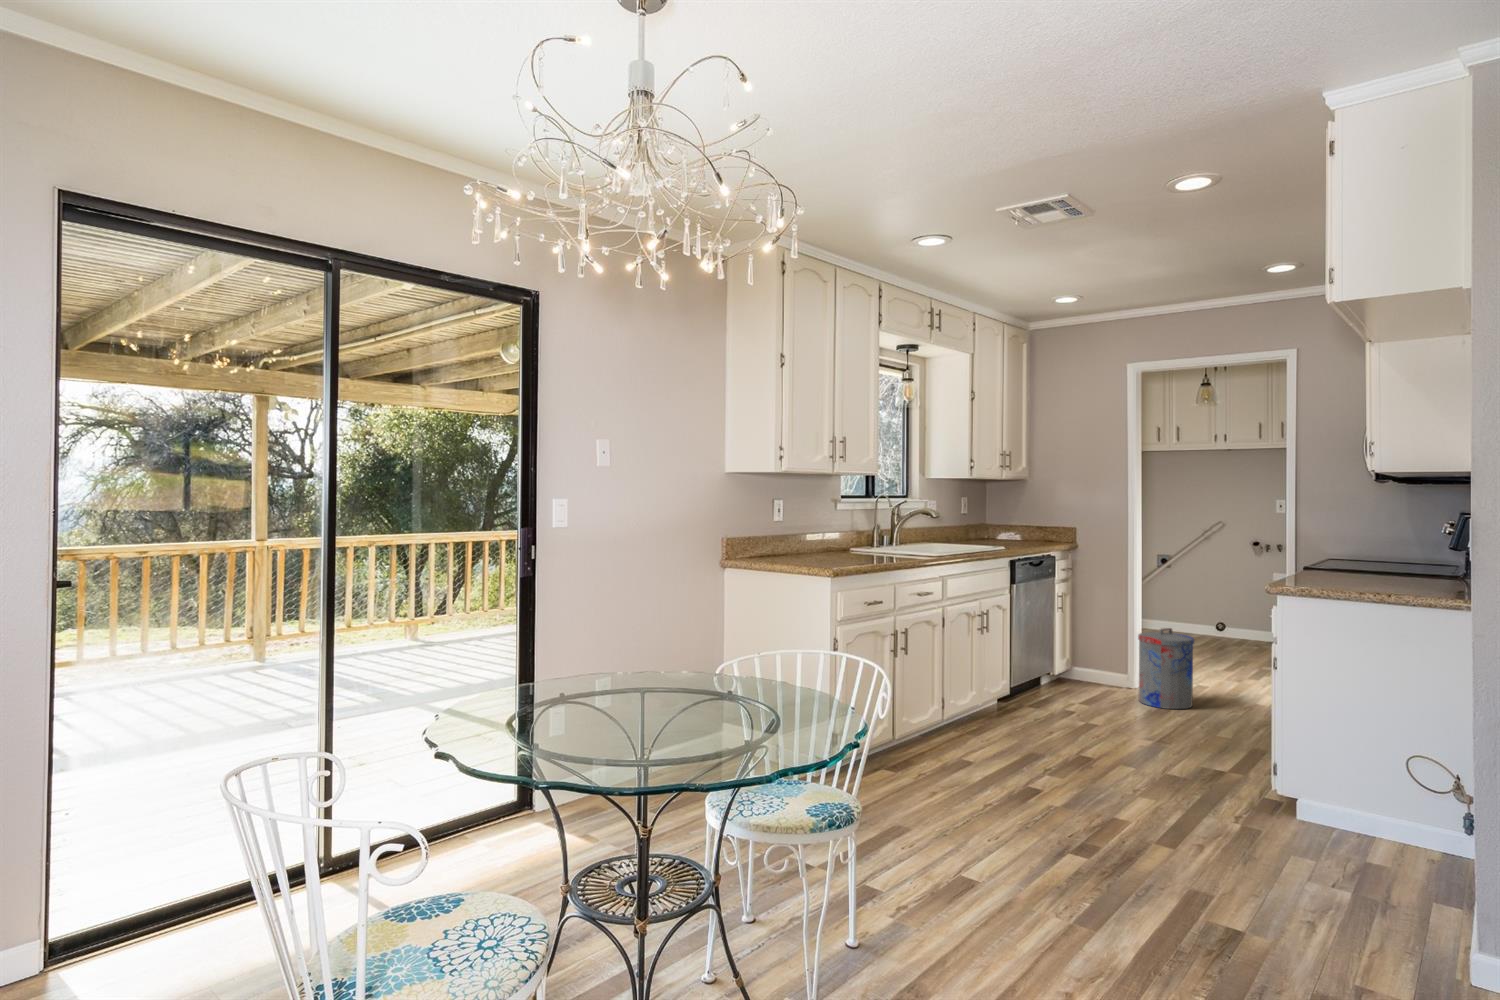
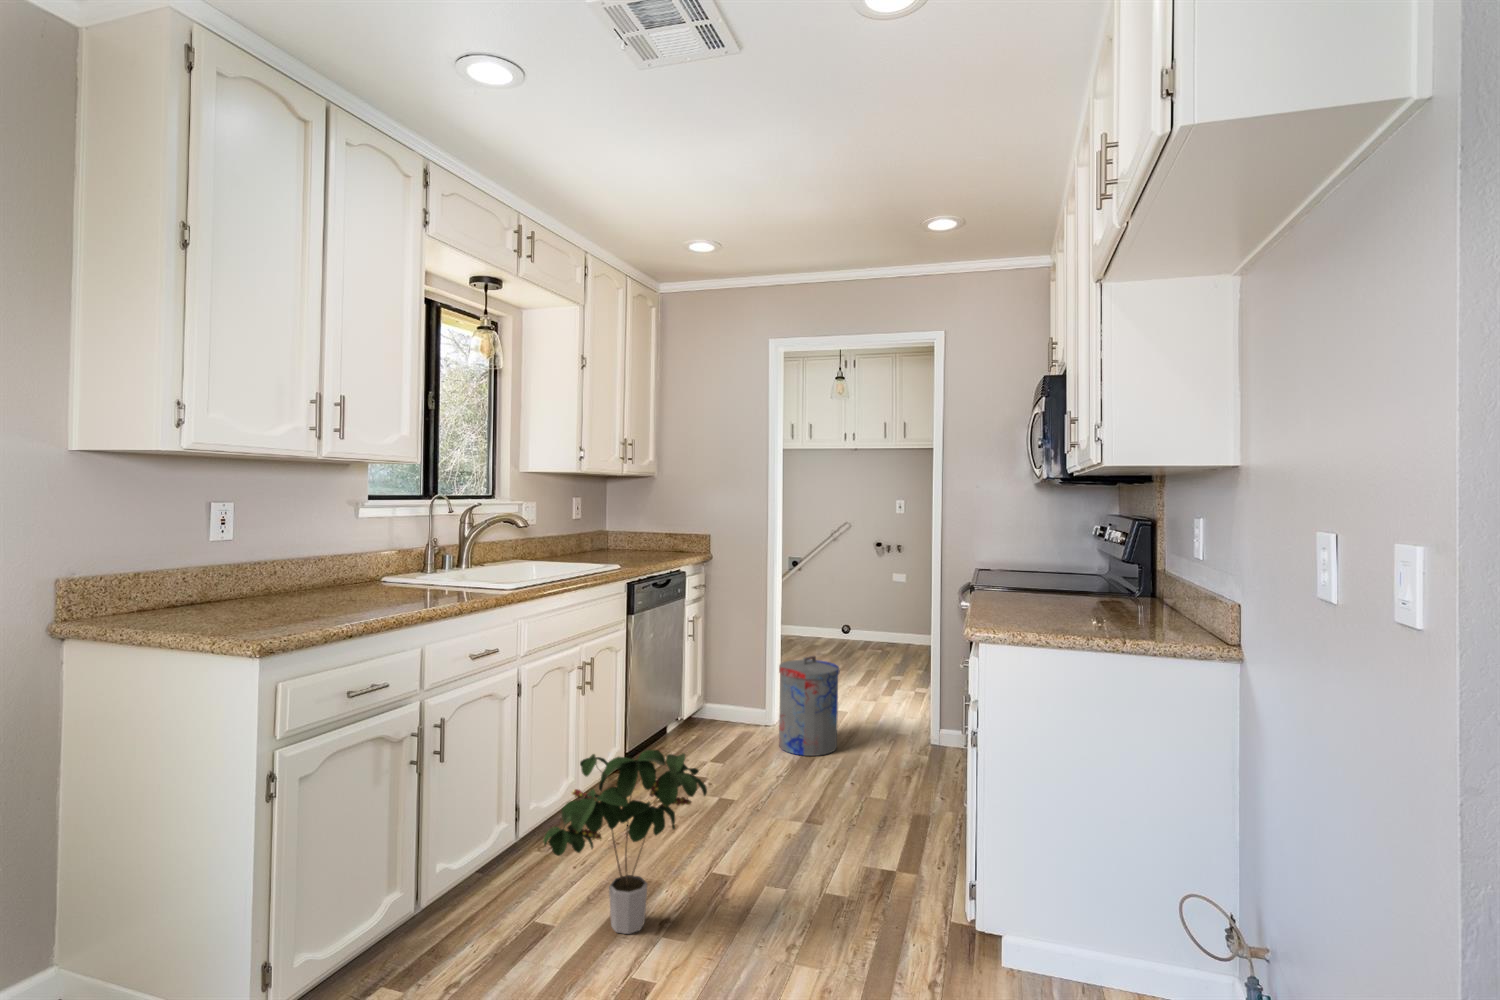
potted plant: none [968,657,1076,771] -> present [544,750,707,934]

